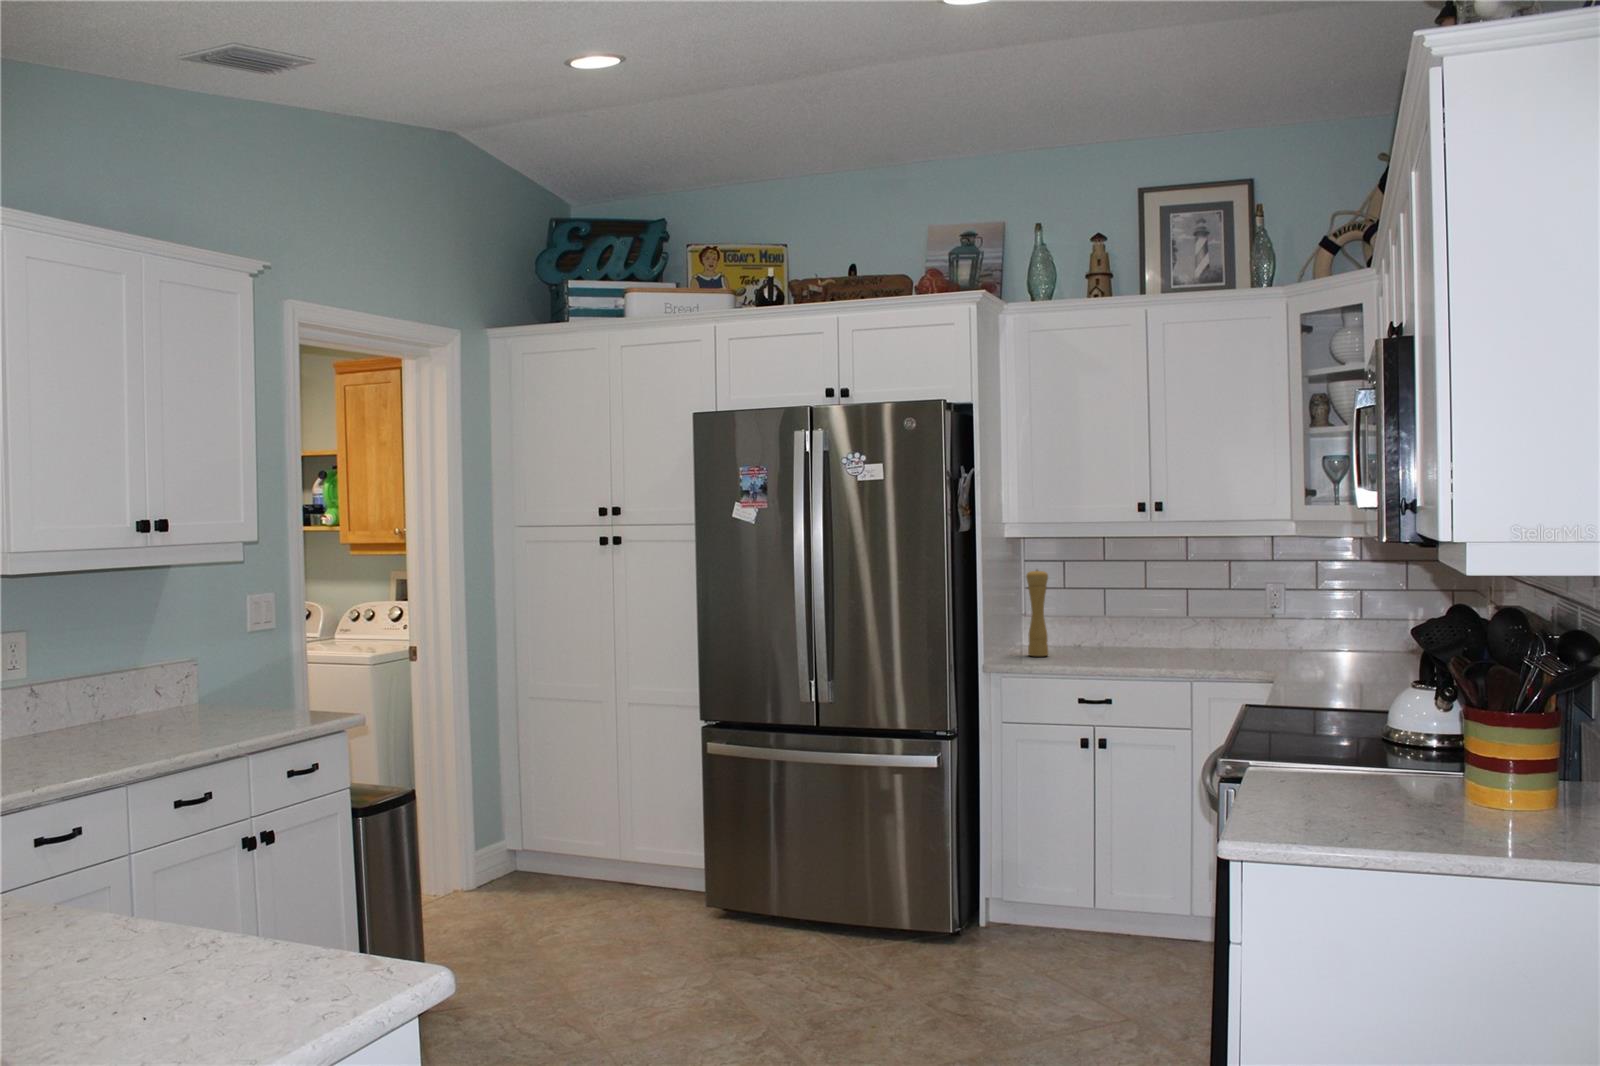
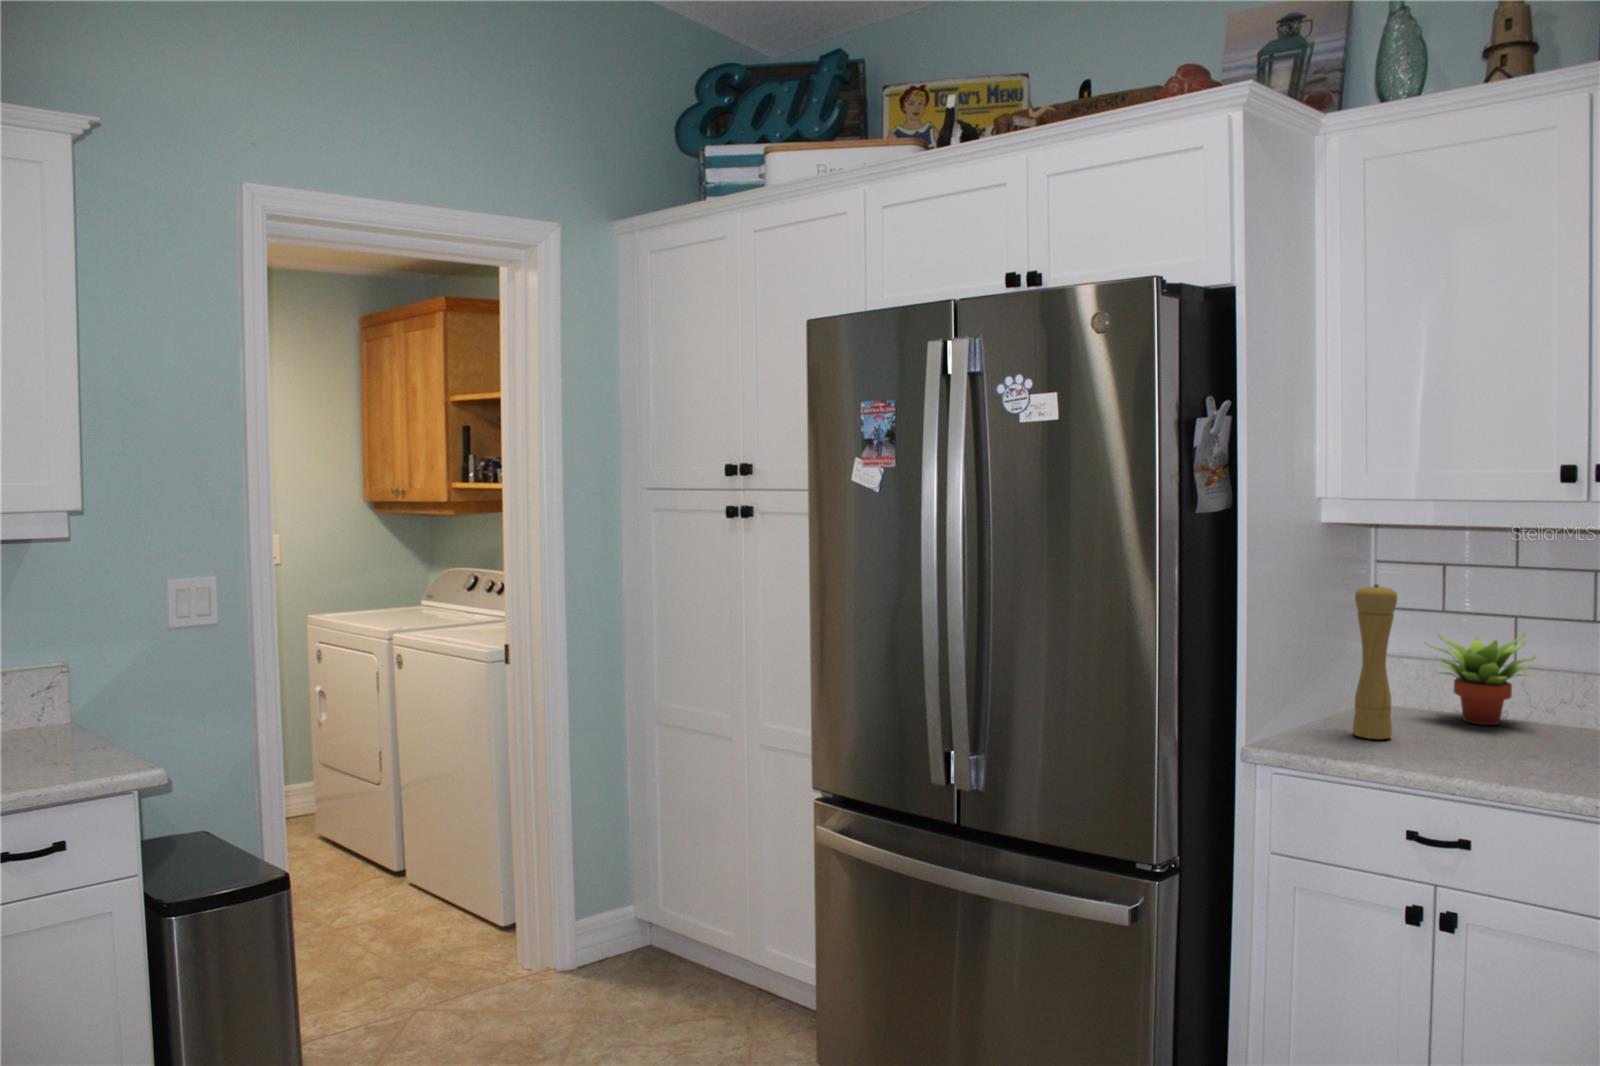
succulent plant: none [1053,595,1110,648] -> present [1429,634,1535,725]

